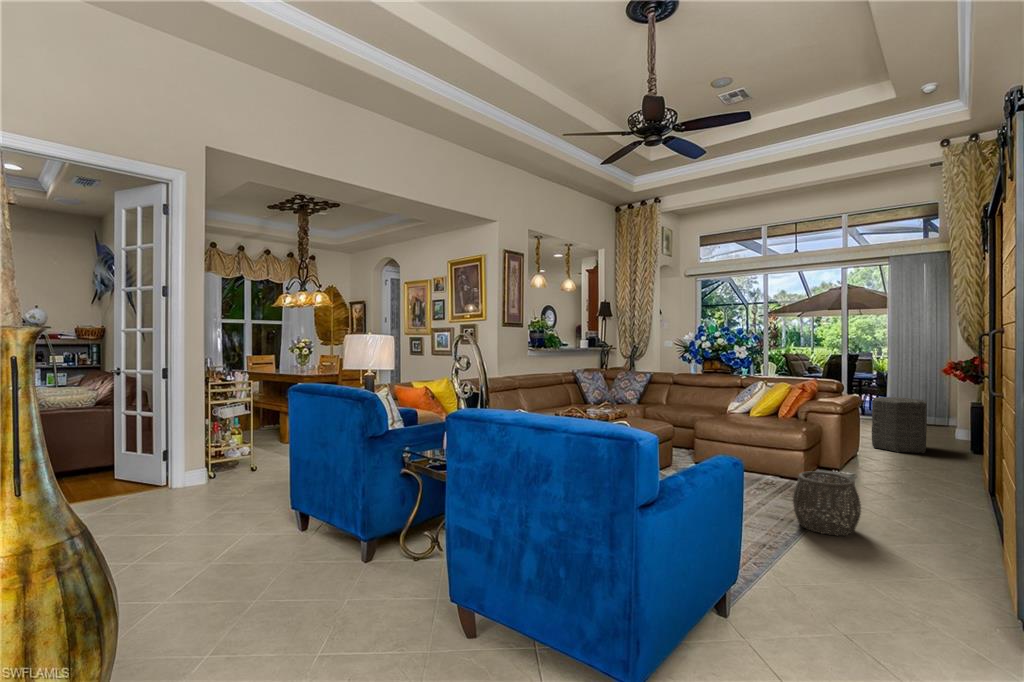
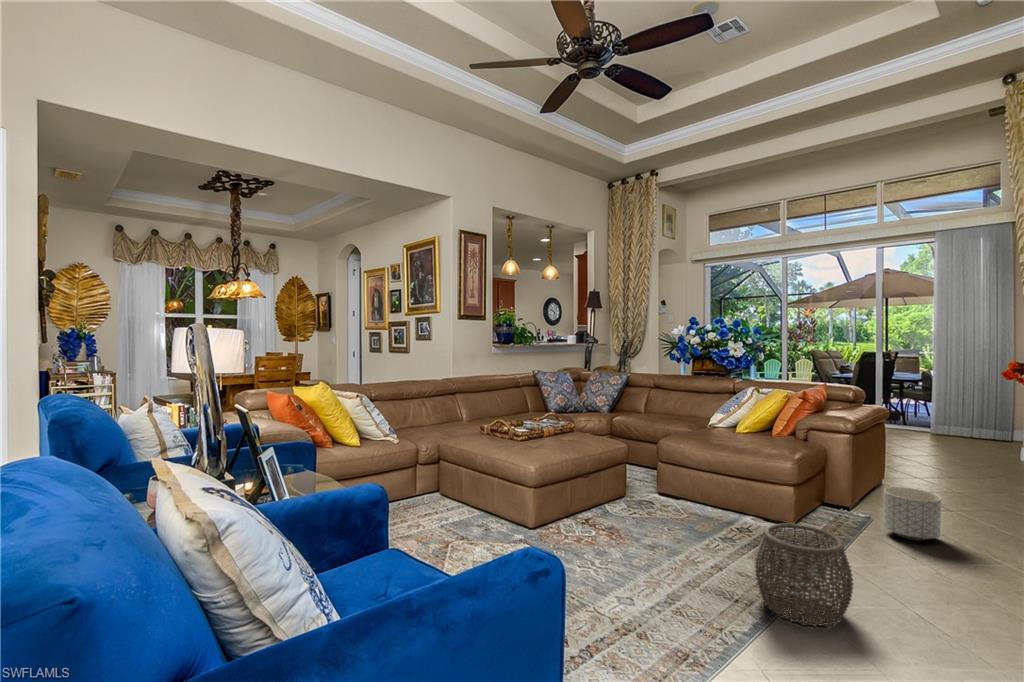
ottoman: present [872,397,927,453] -> none [905,409,979,483]
planter: none [866,452,908,489] -> present [883,487,941,541]

